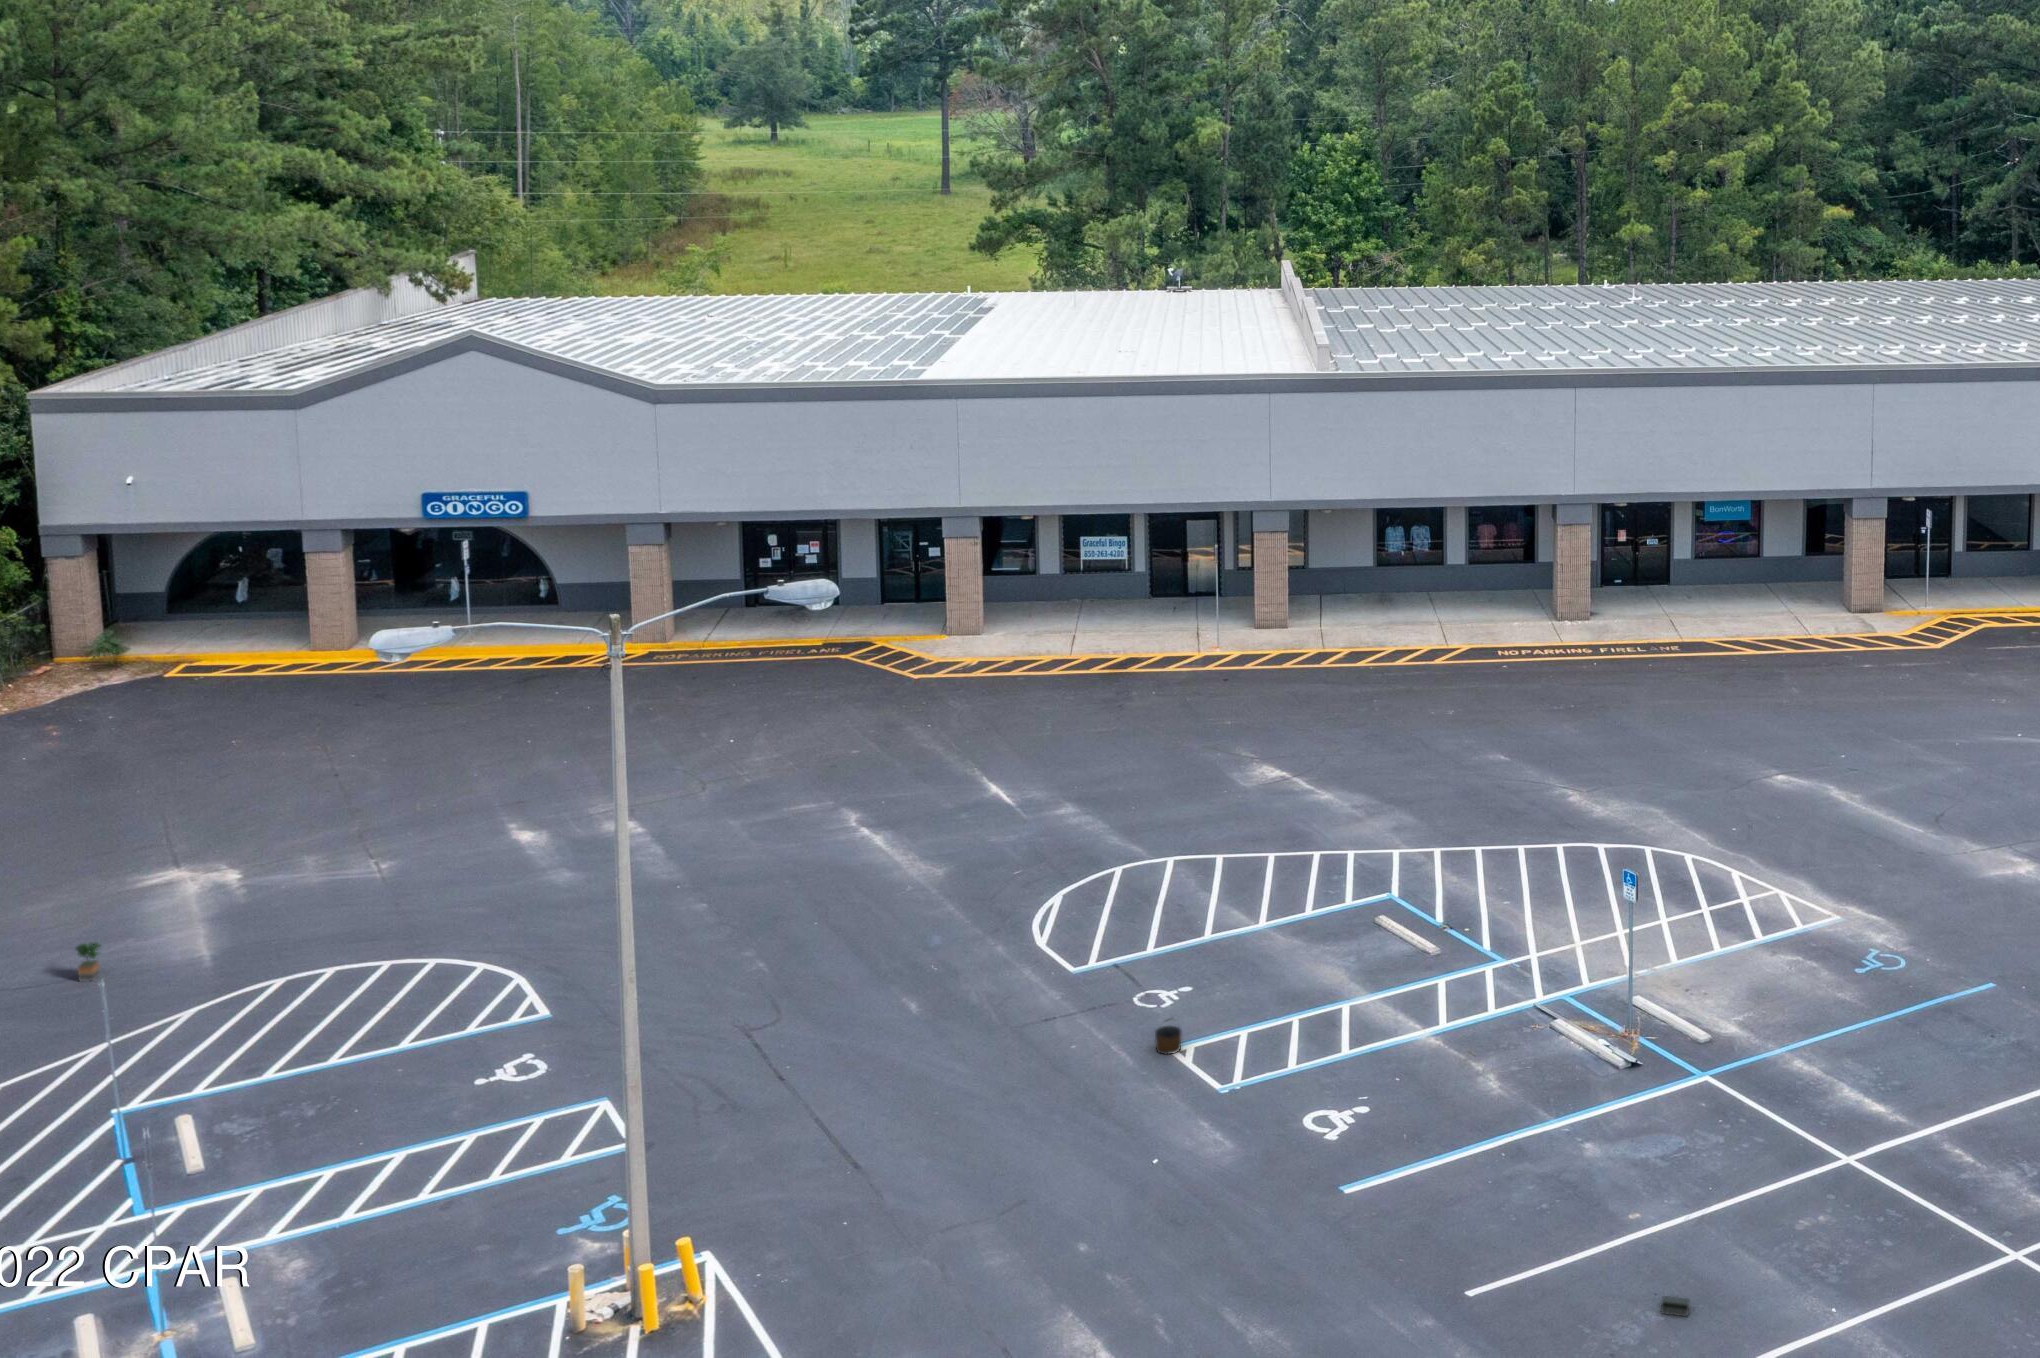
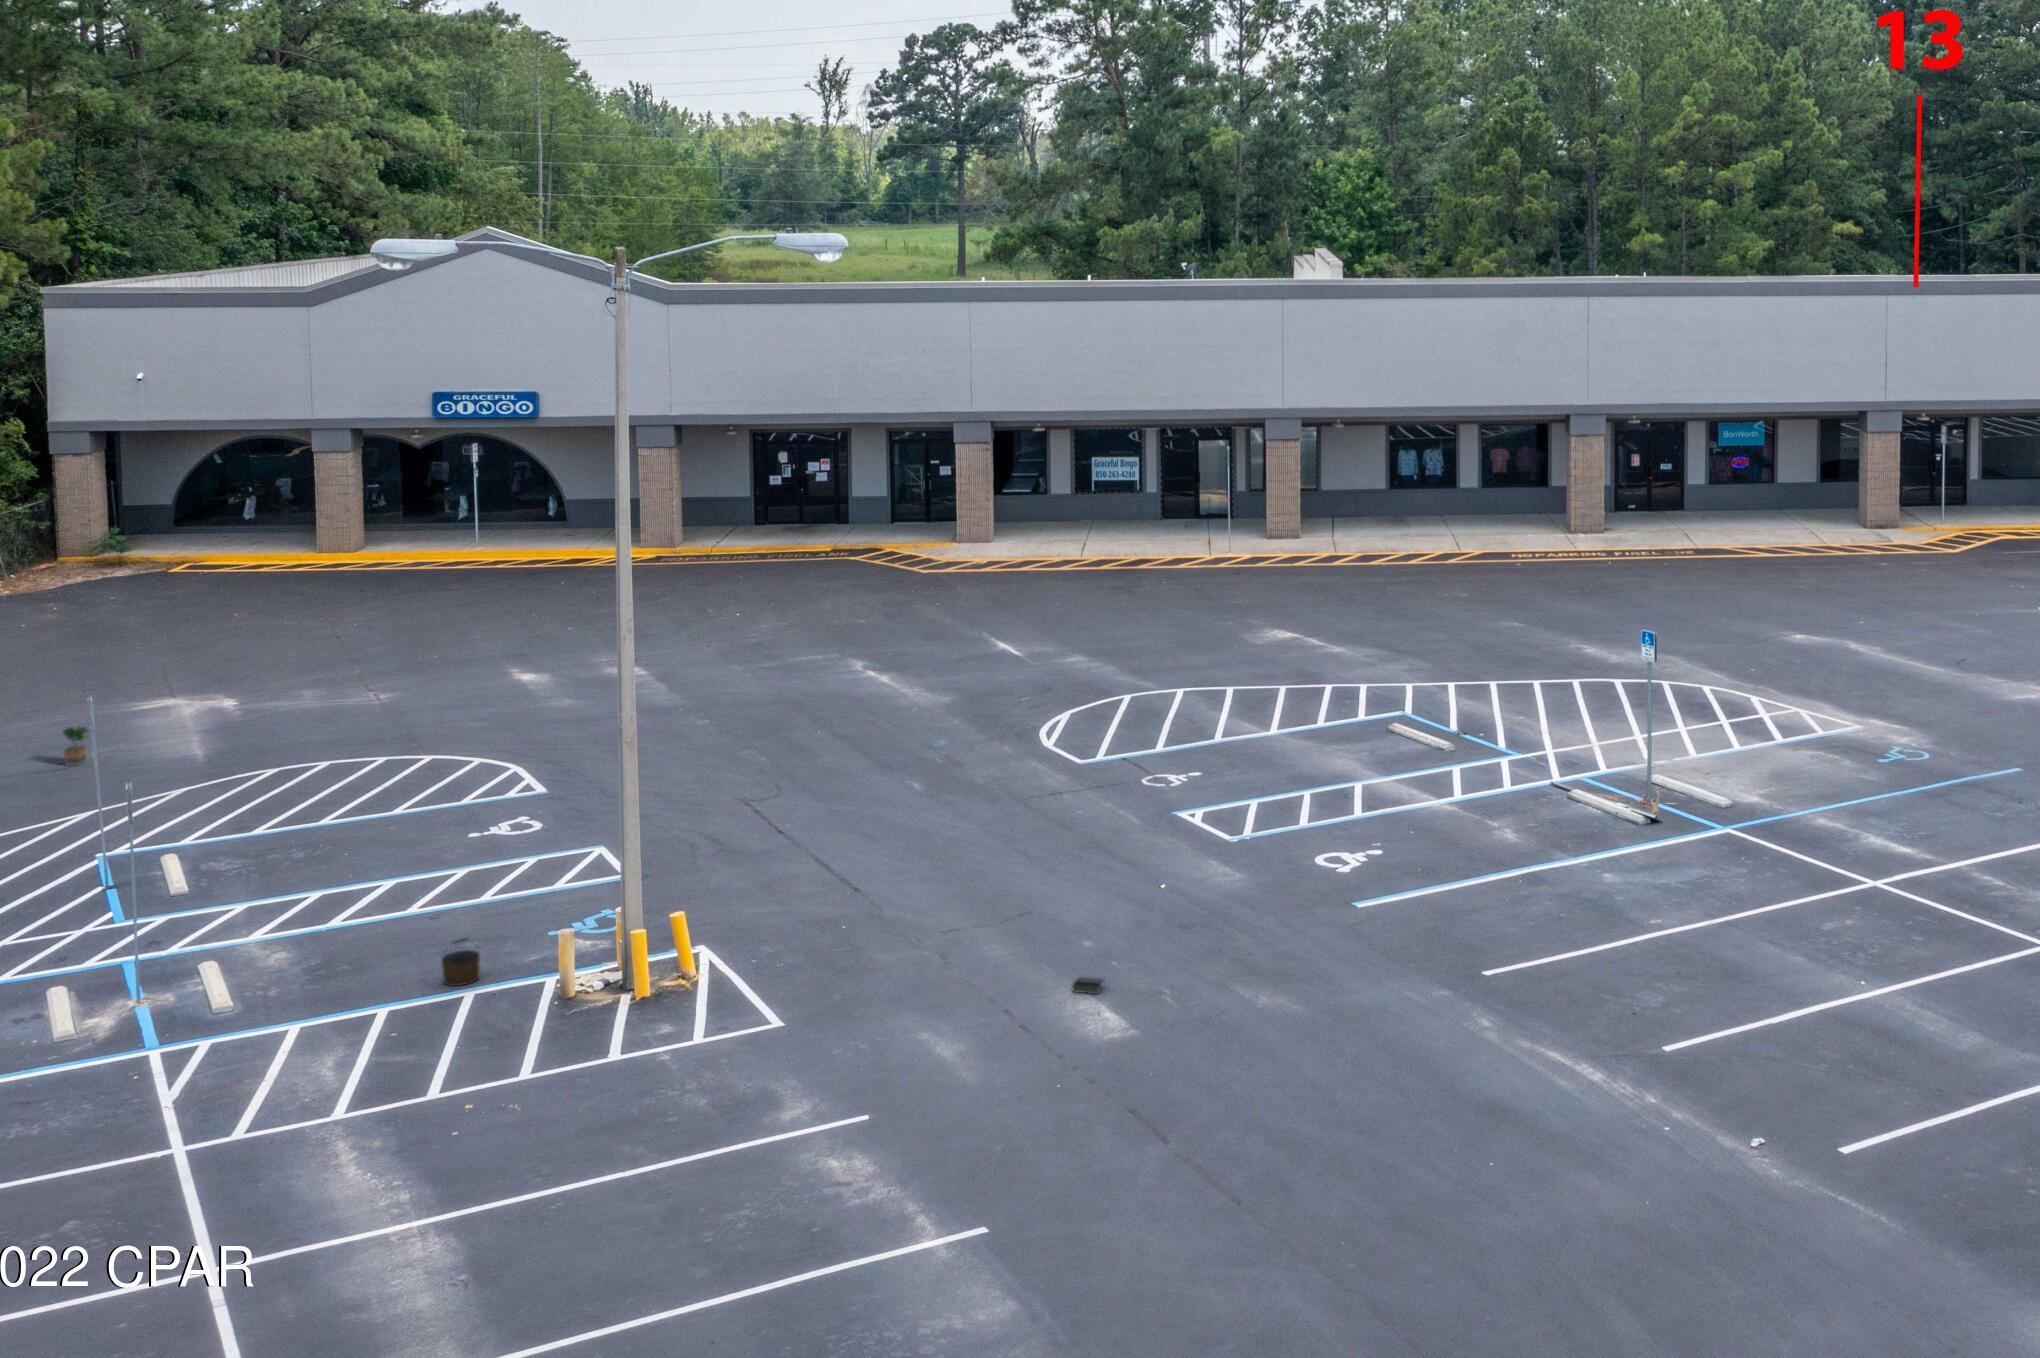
bucket: present [1155,1026,1181,1054] -> present [442,939,480,986]
toolbox: present [1661,1296,1689,1316] -> present [1072,977,1104,994]

